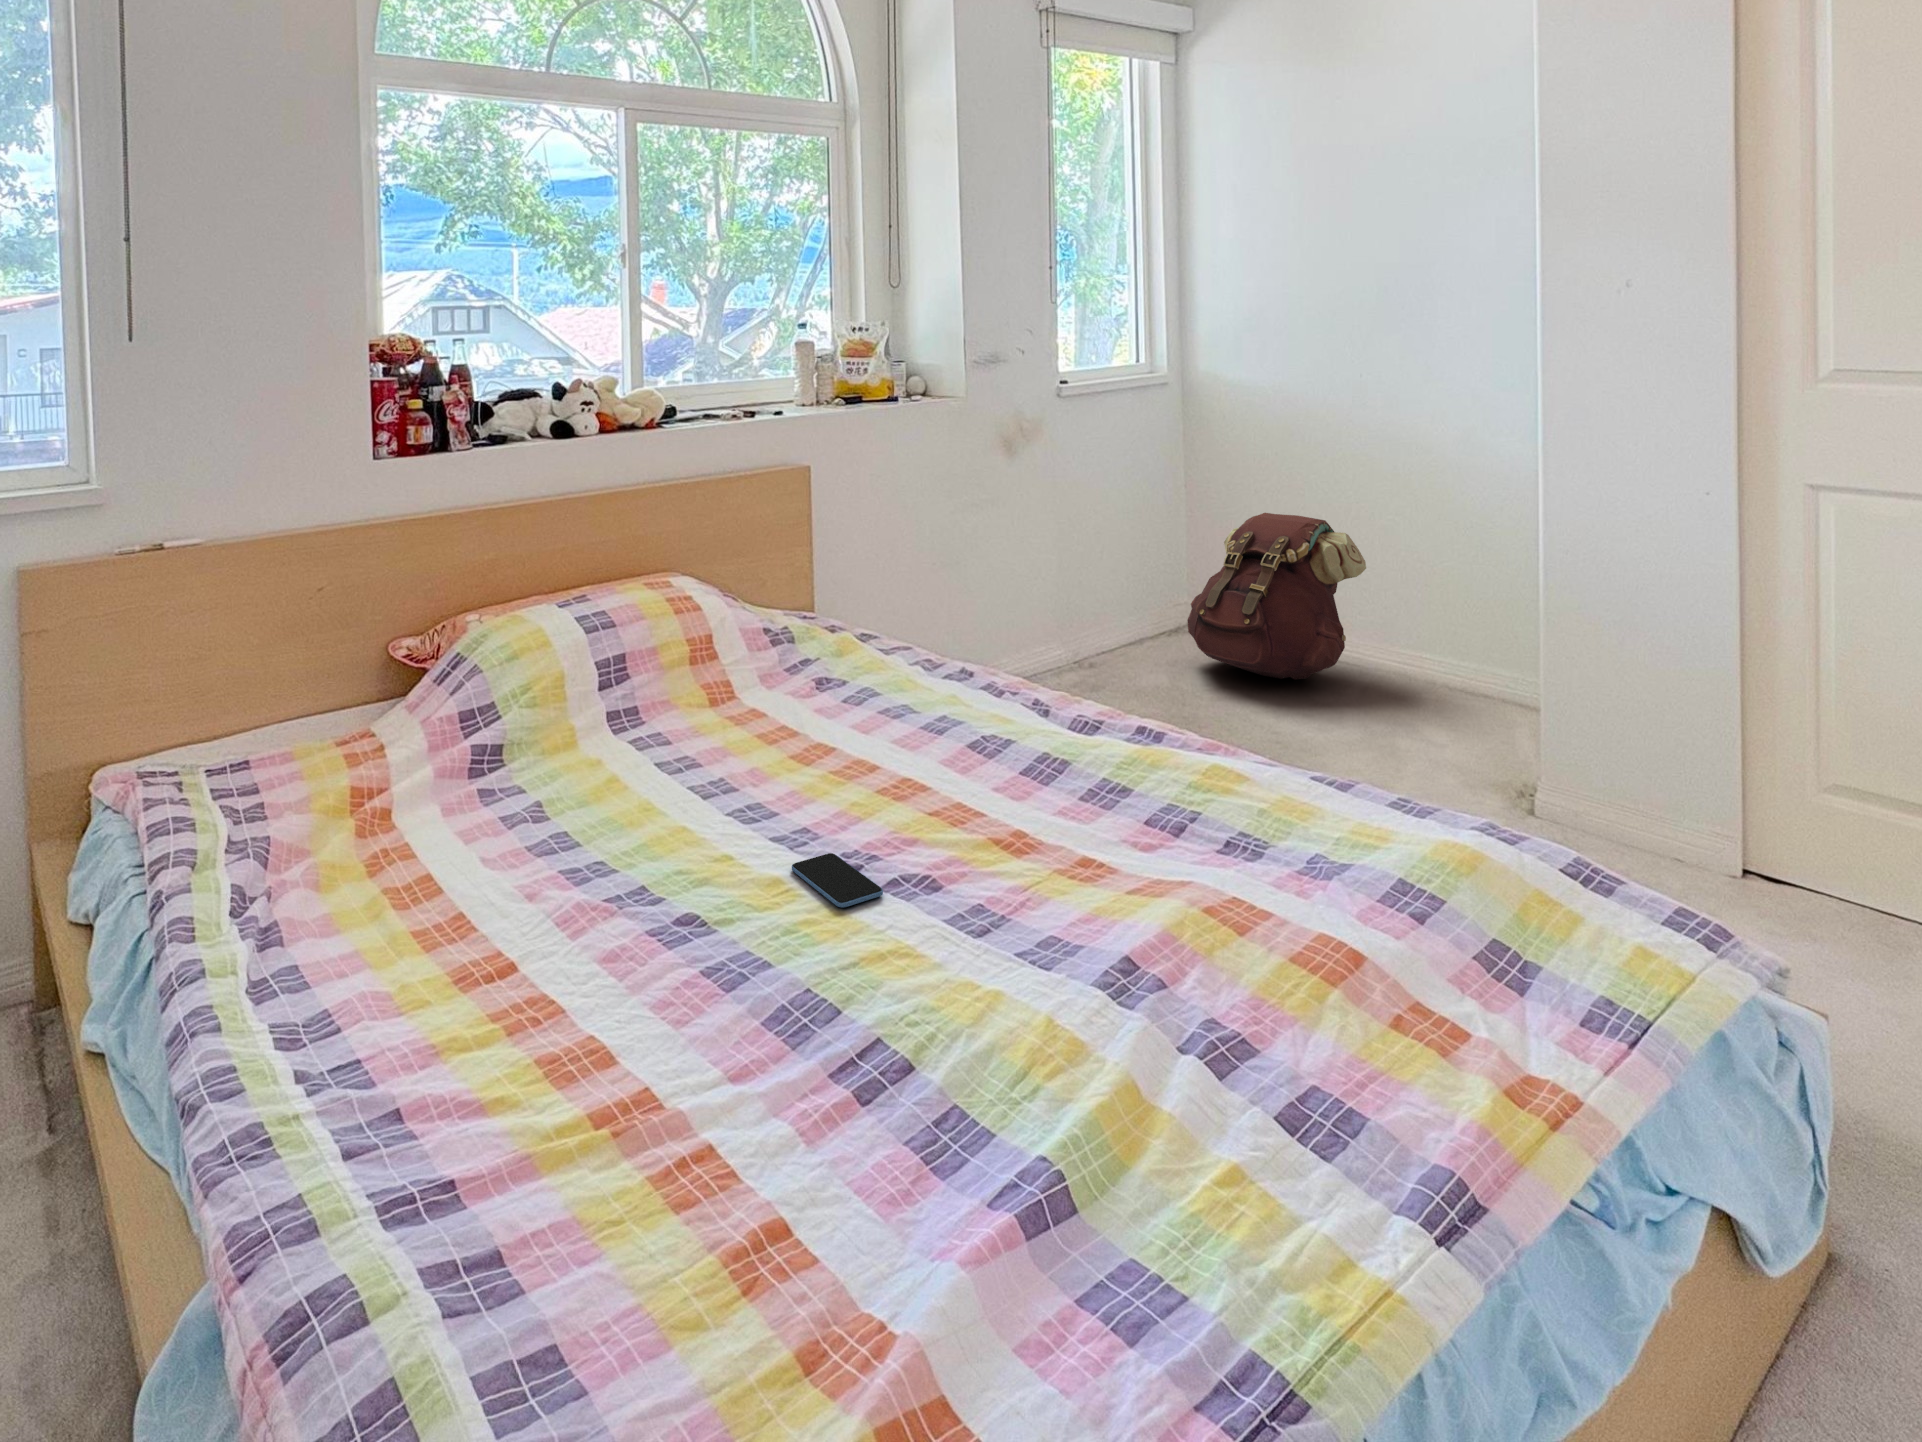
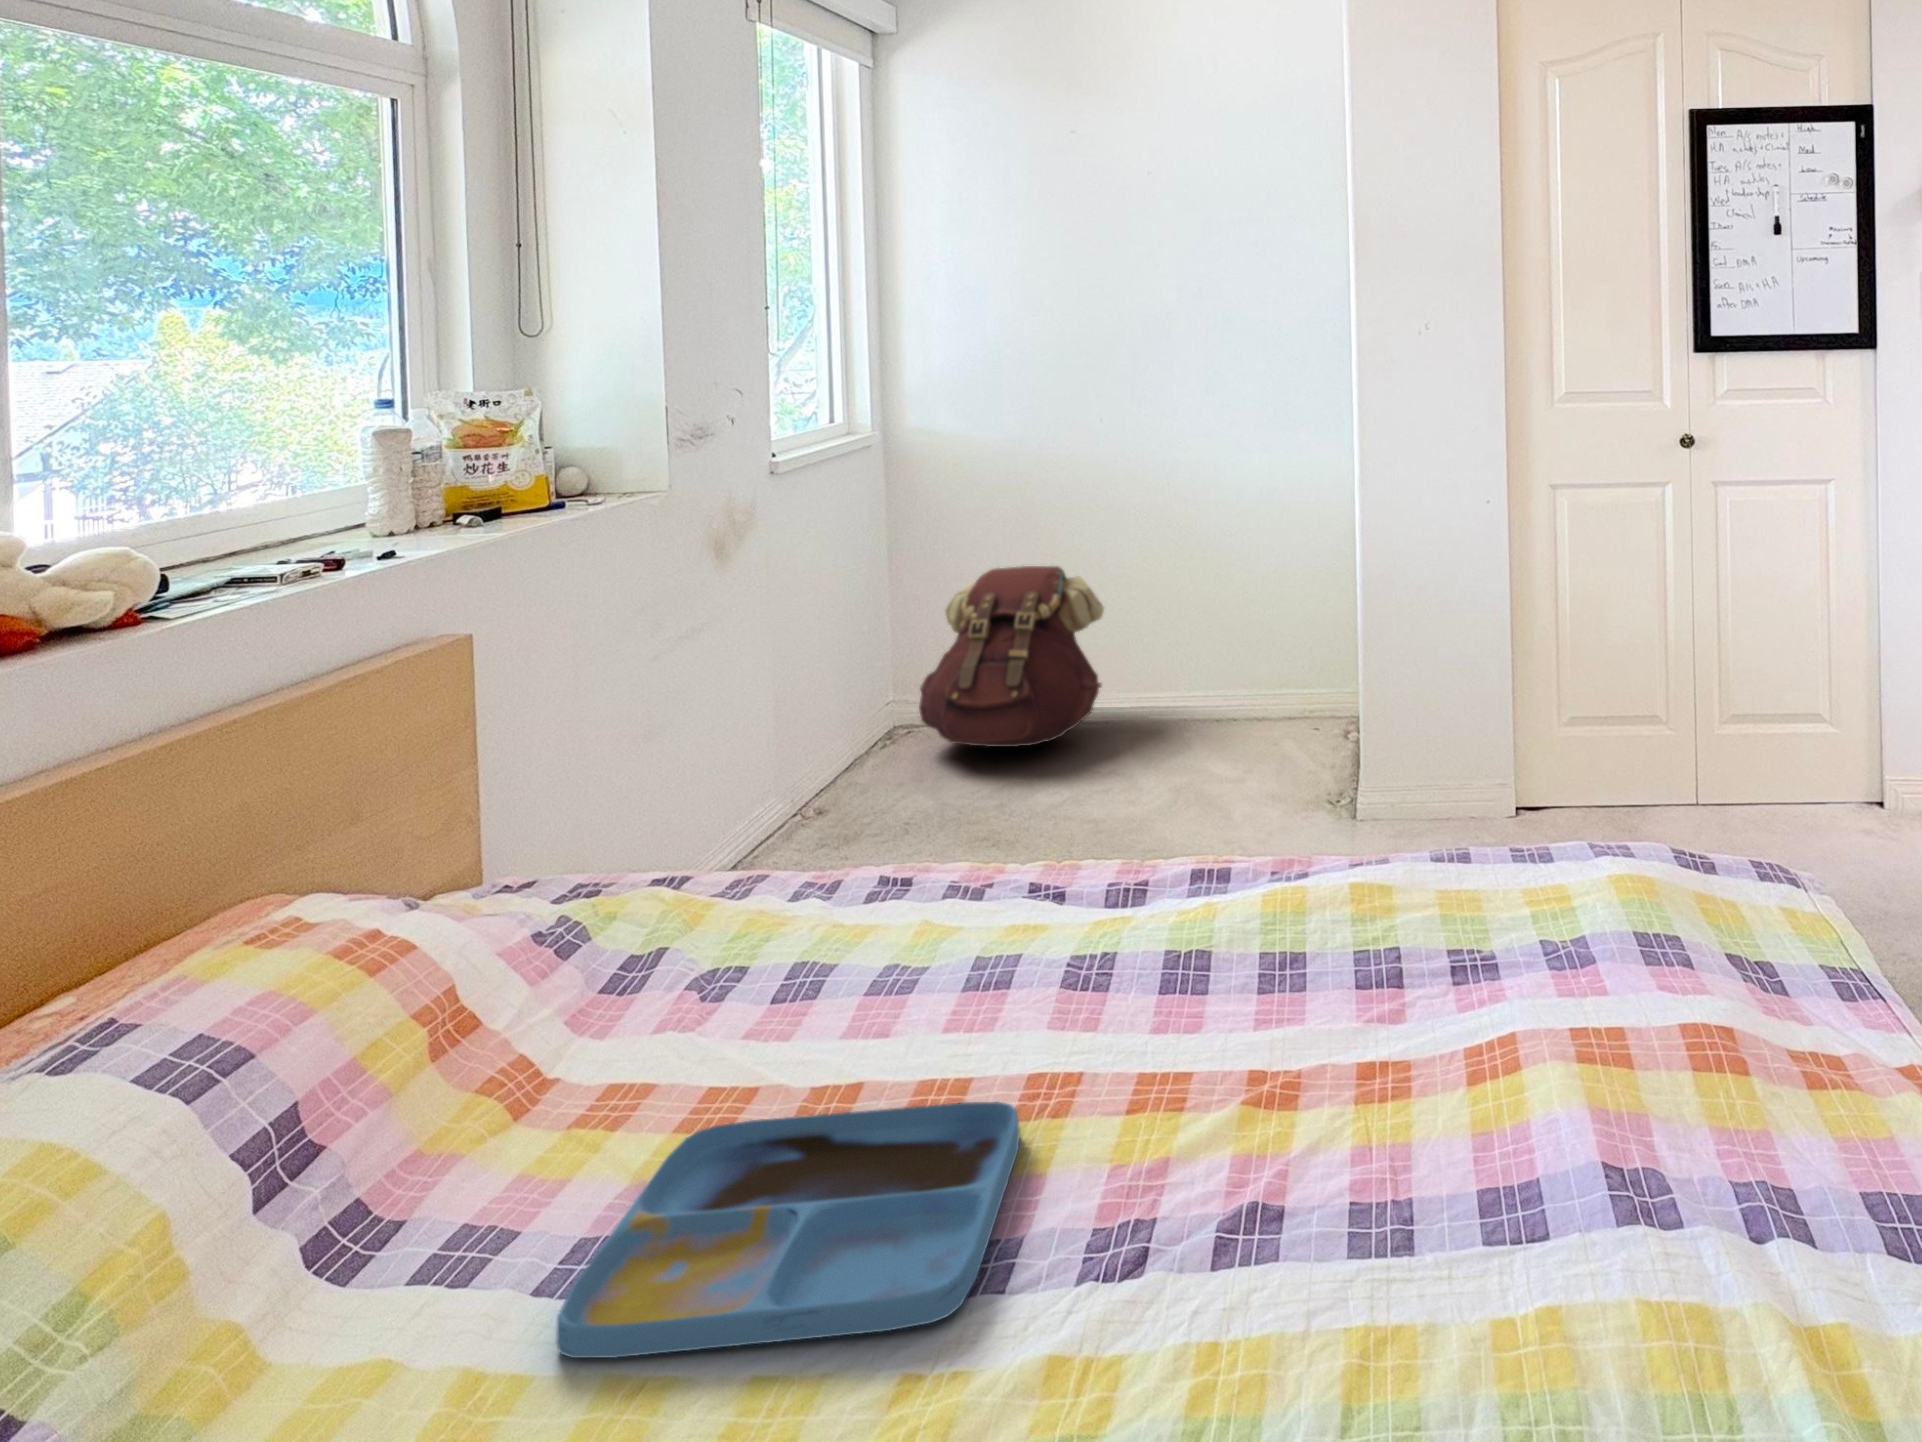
tray: none [649,733,881,839] -> present [556,1102,1020,1358]
smartphone: present [792,853,883,907] -> none [1046,1273,1230,1361]

